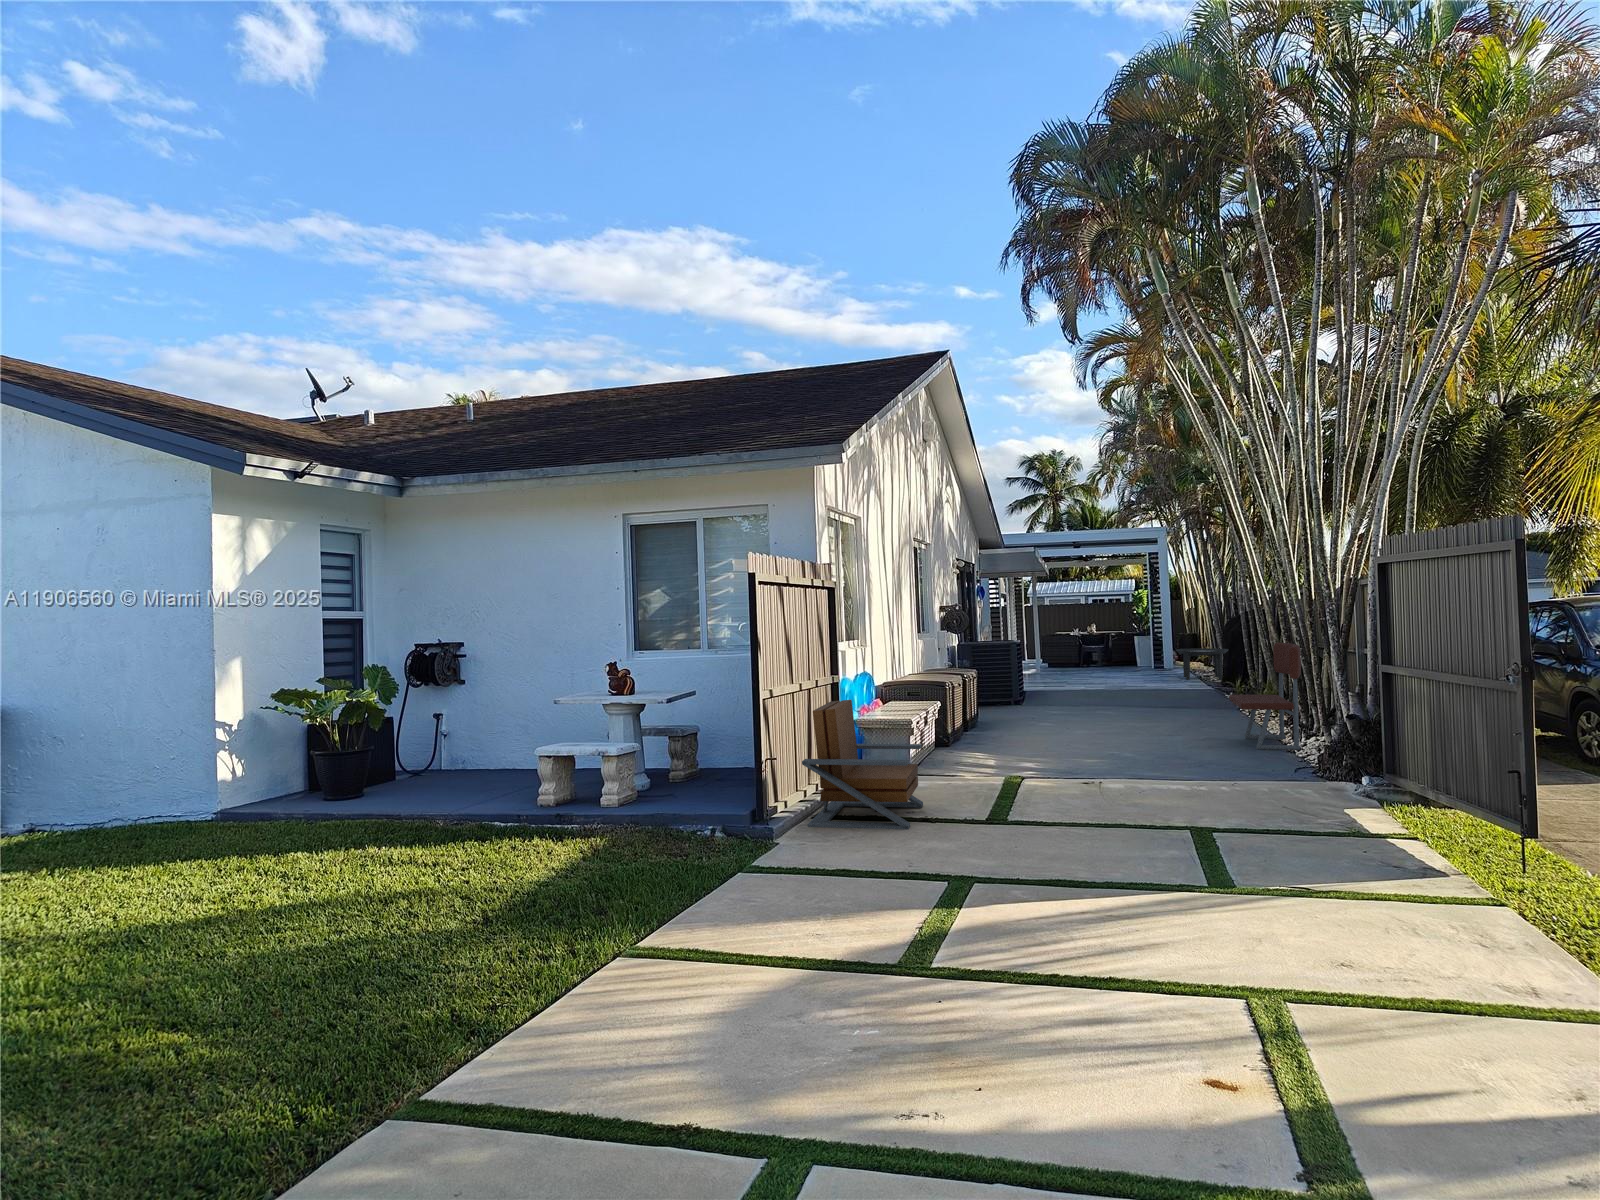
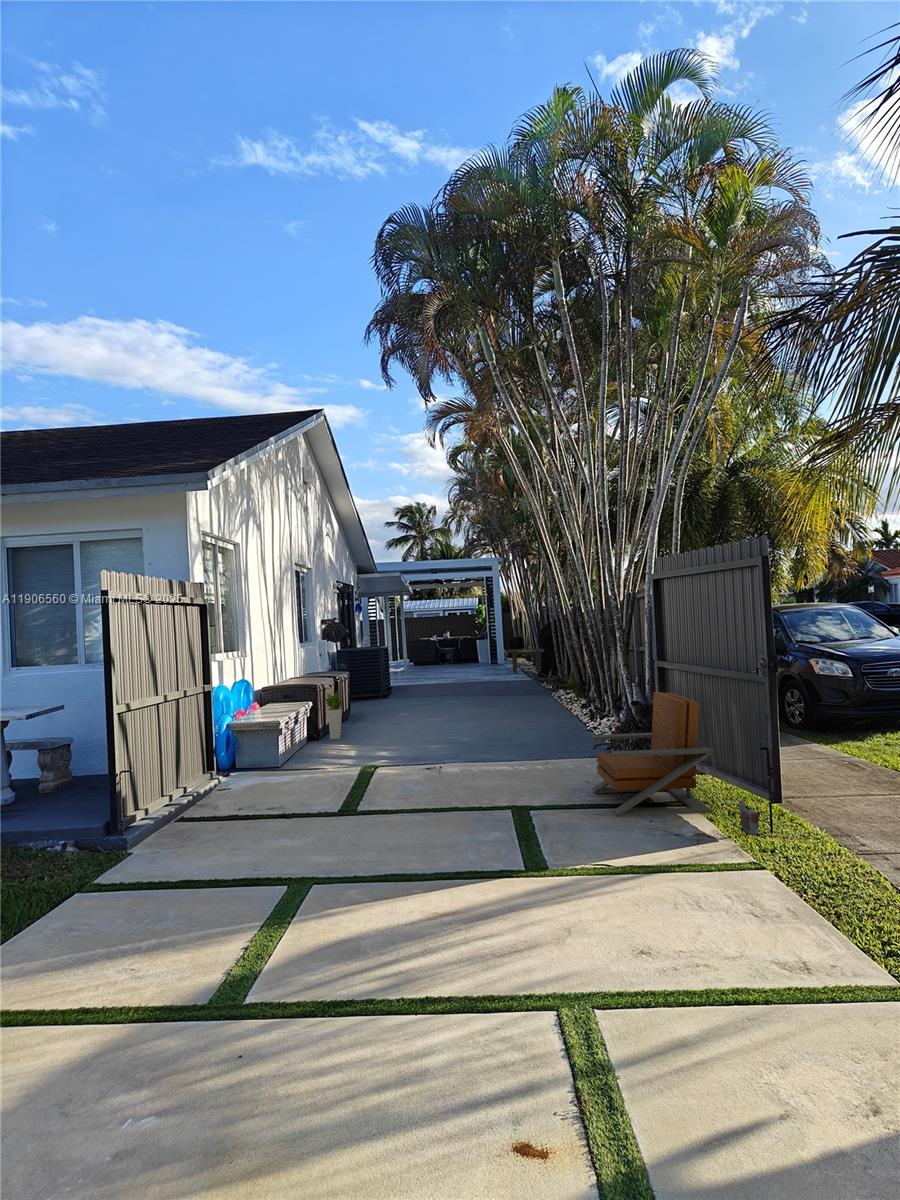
bench: present [1229,642,1301,750] -> none [545,644,598,730]
planter: none [955,689,977,747] -> present [325,691,342,739]
lounge chair: present [802,700,923,829] -> present [591,692,714,817]
watering can: none [1481,831,1508,872] -> present [739,800,760,834]

